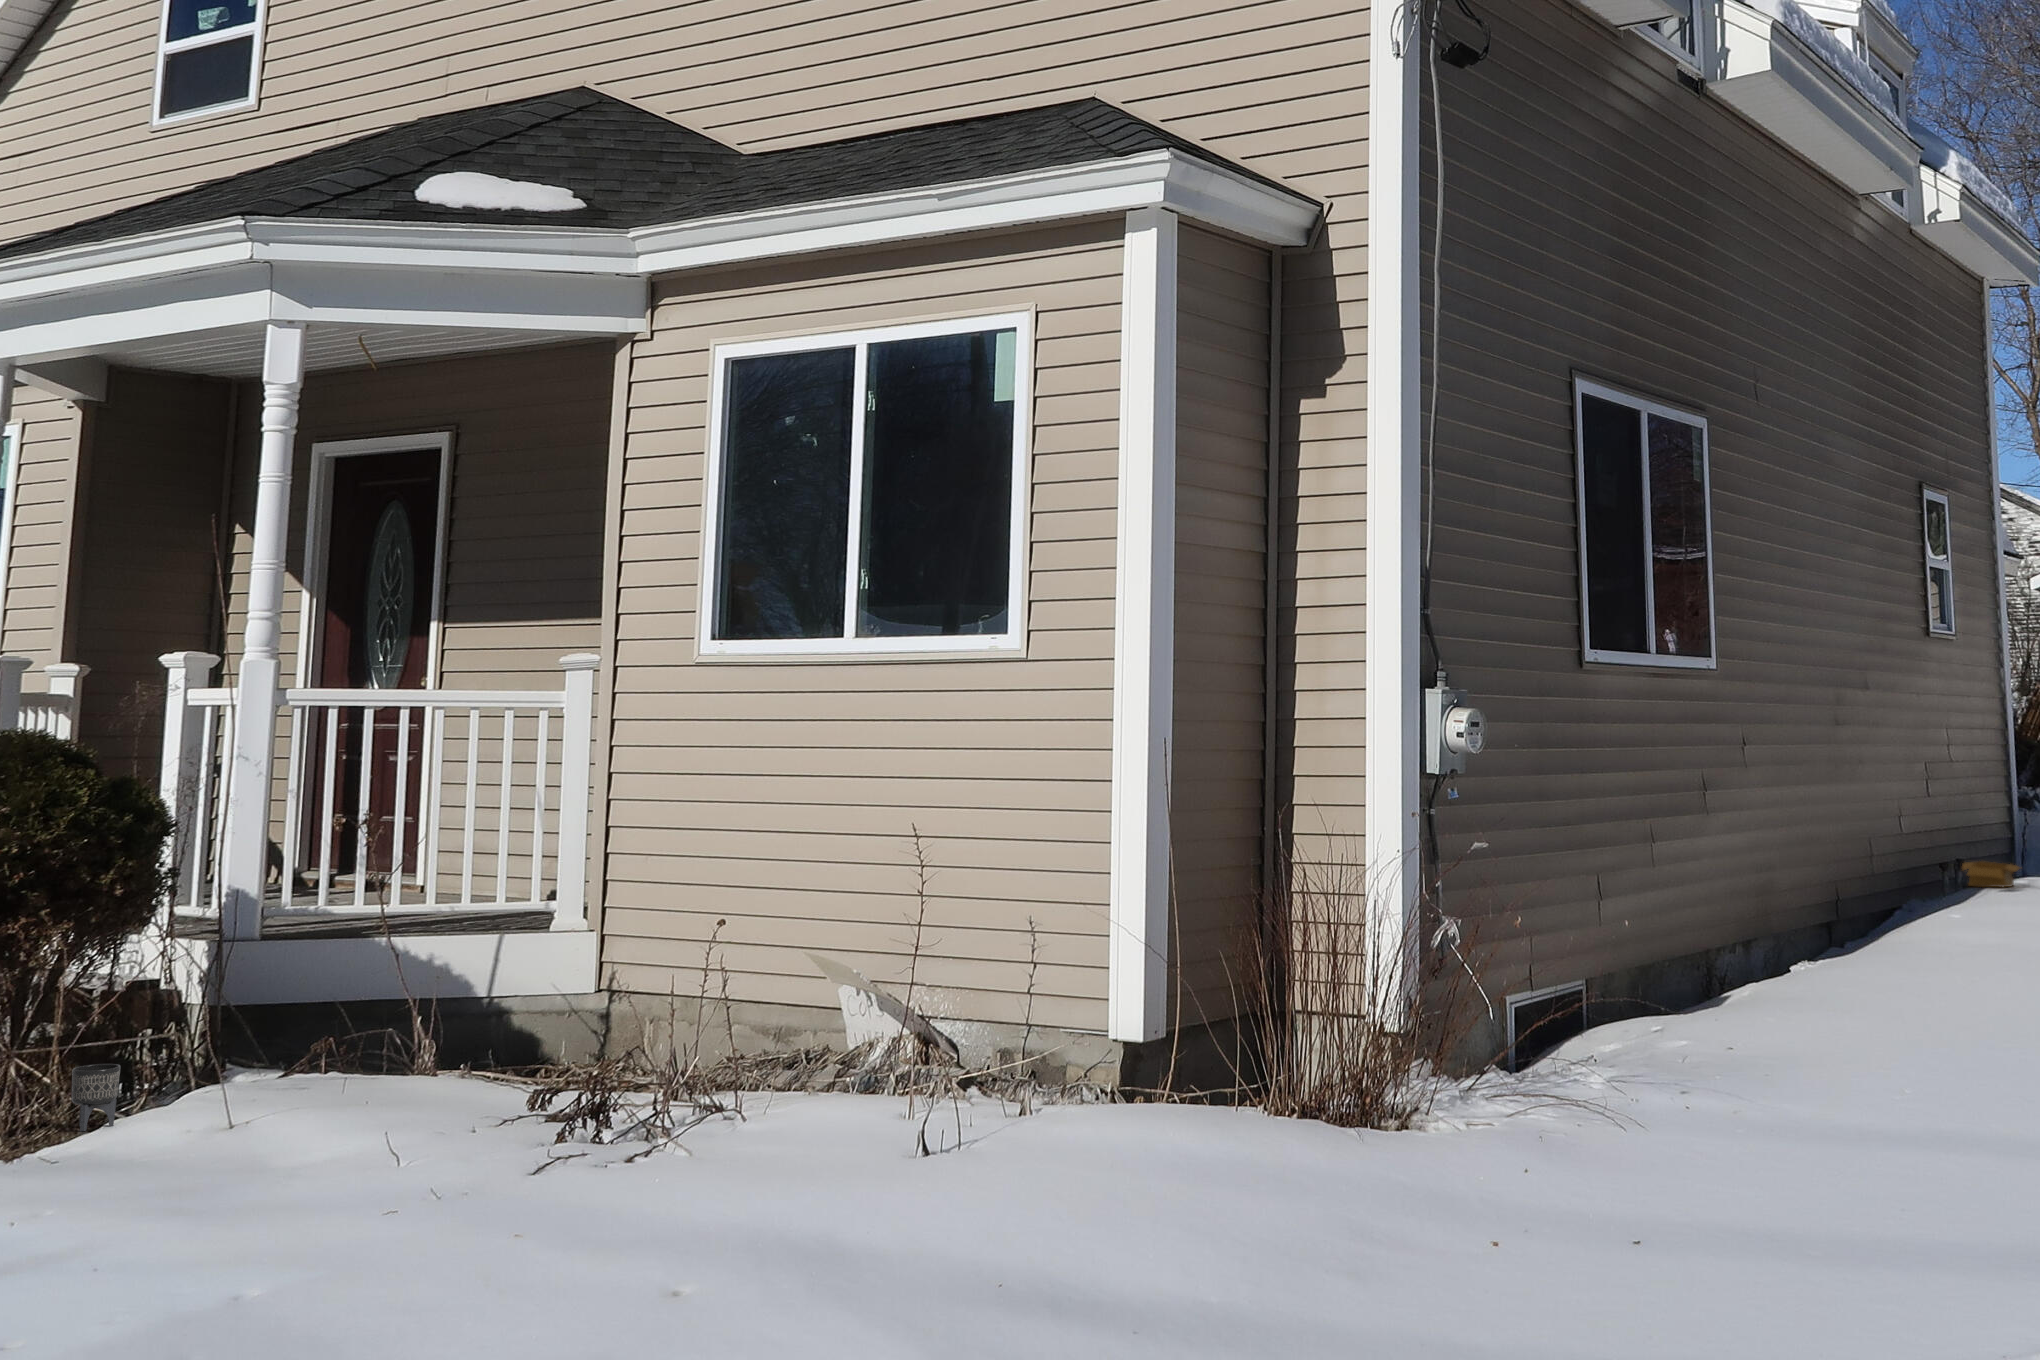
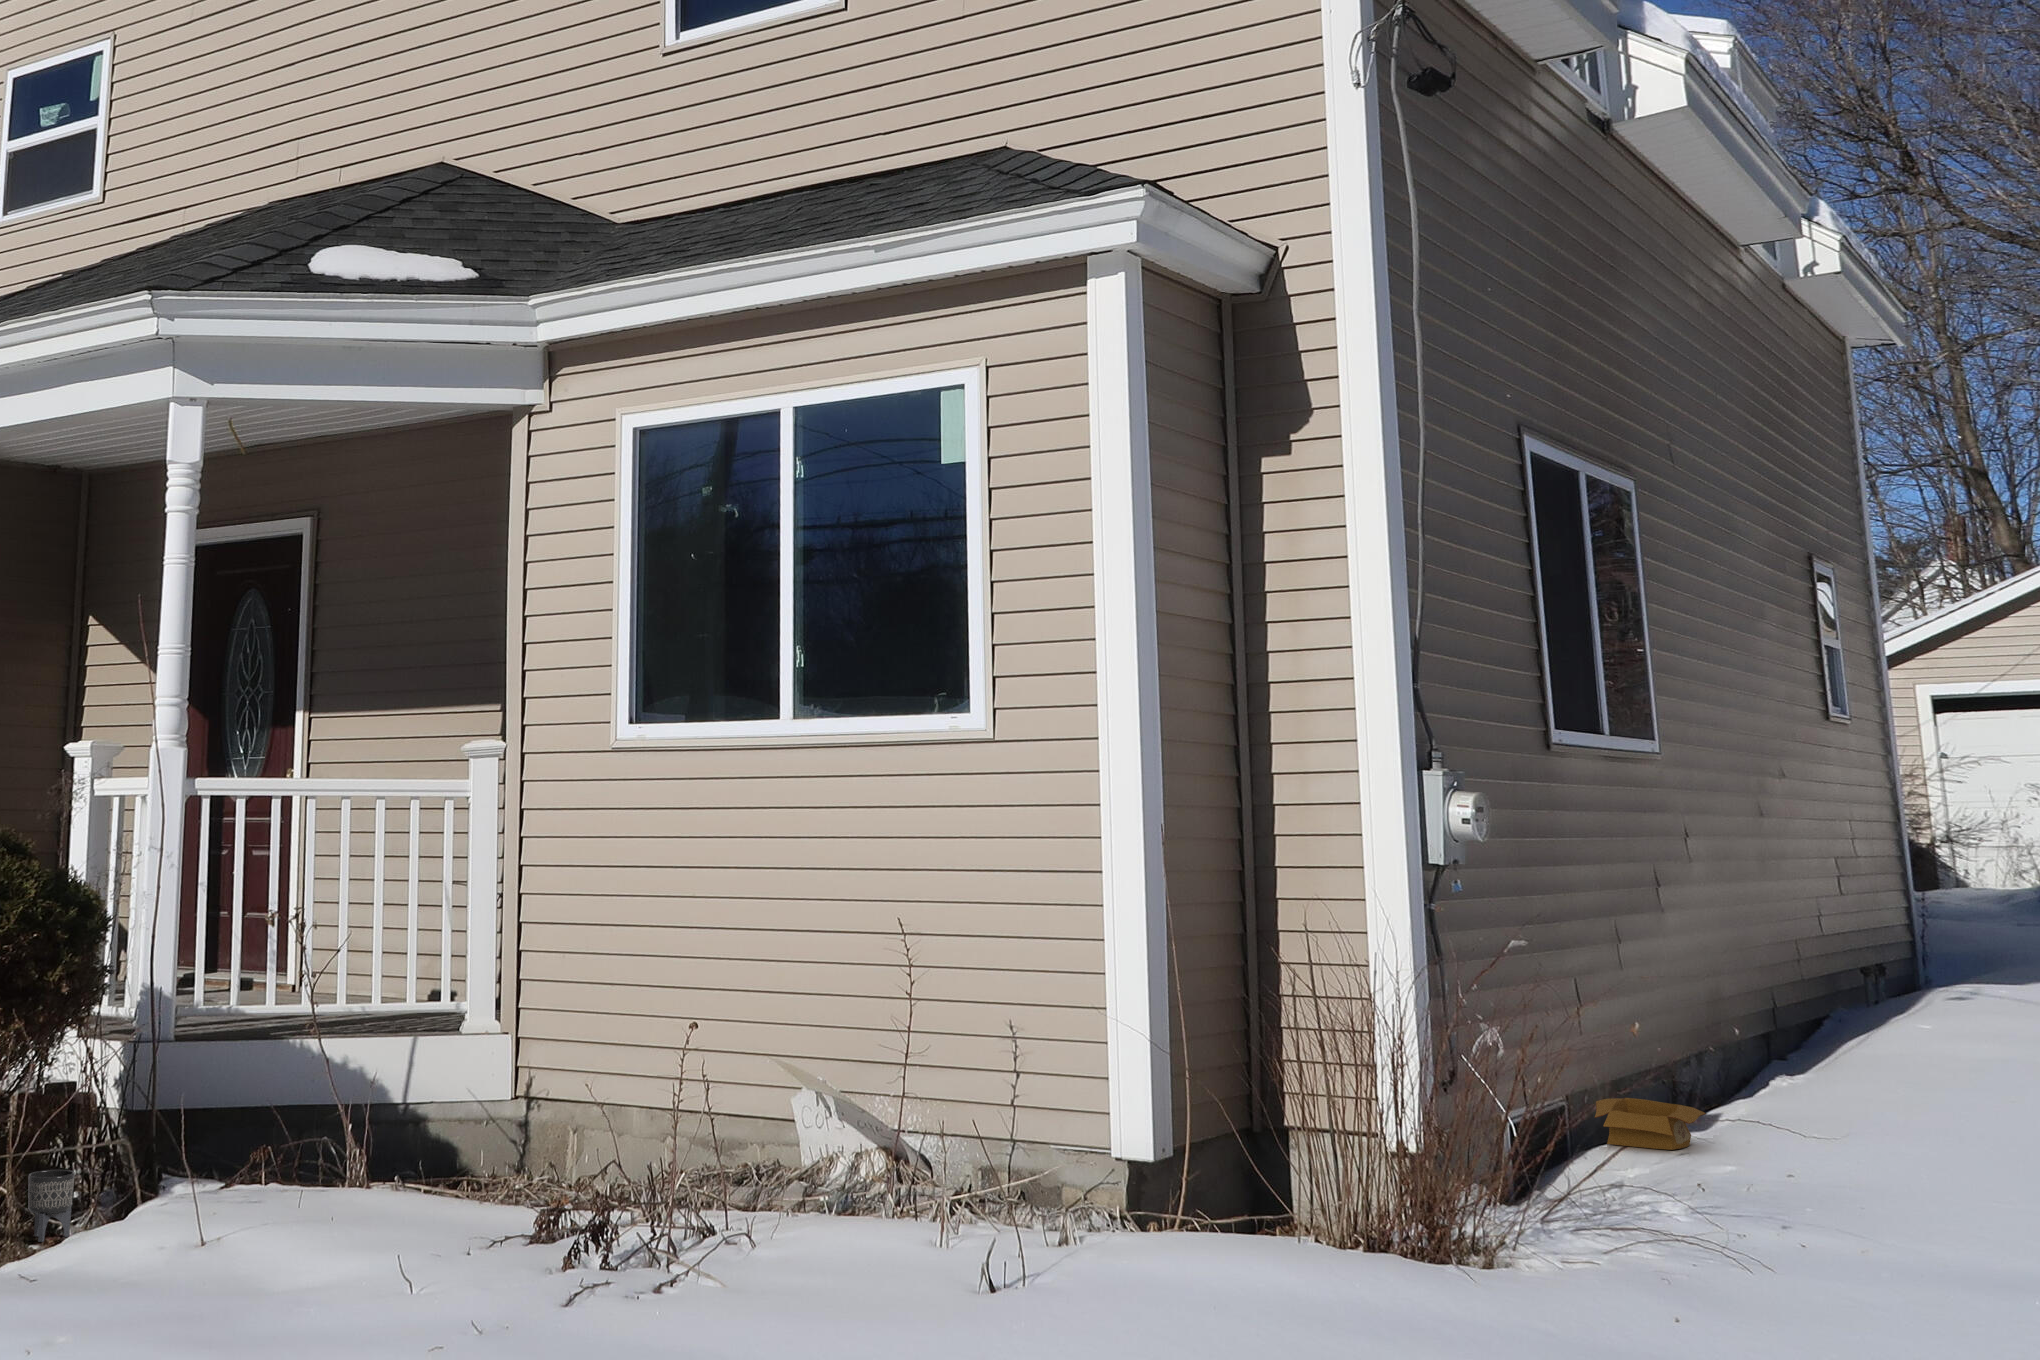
cardboard box: present [1962,861,2020,887] -> present [1595,1098,1706,1150]

